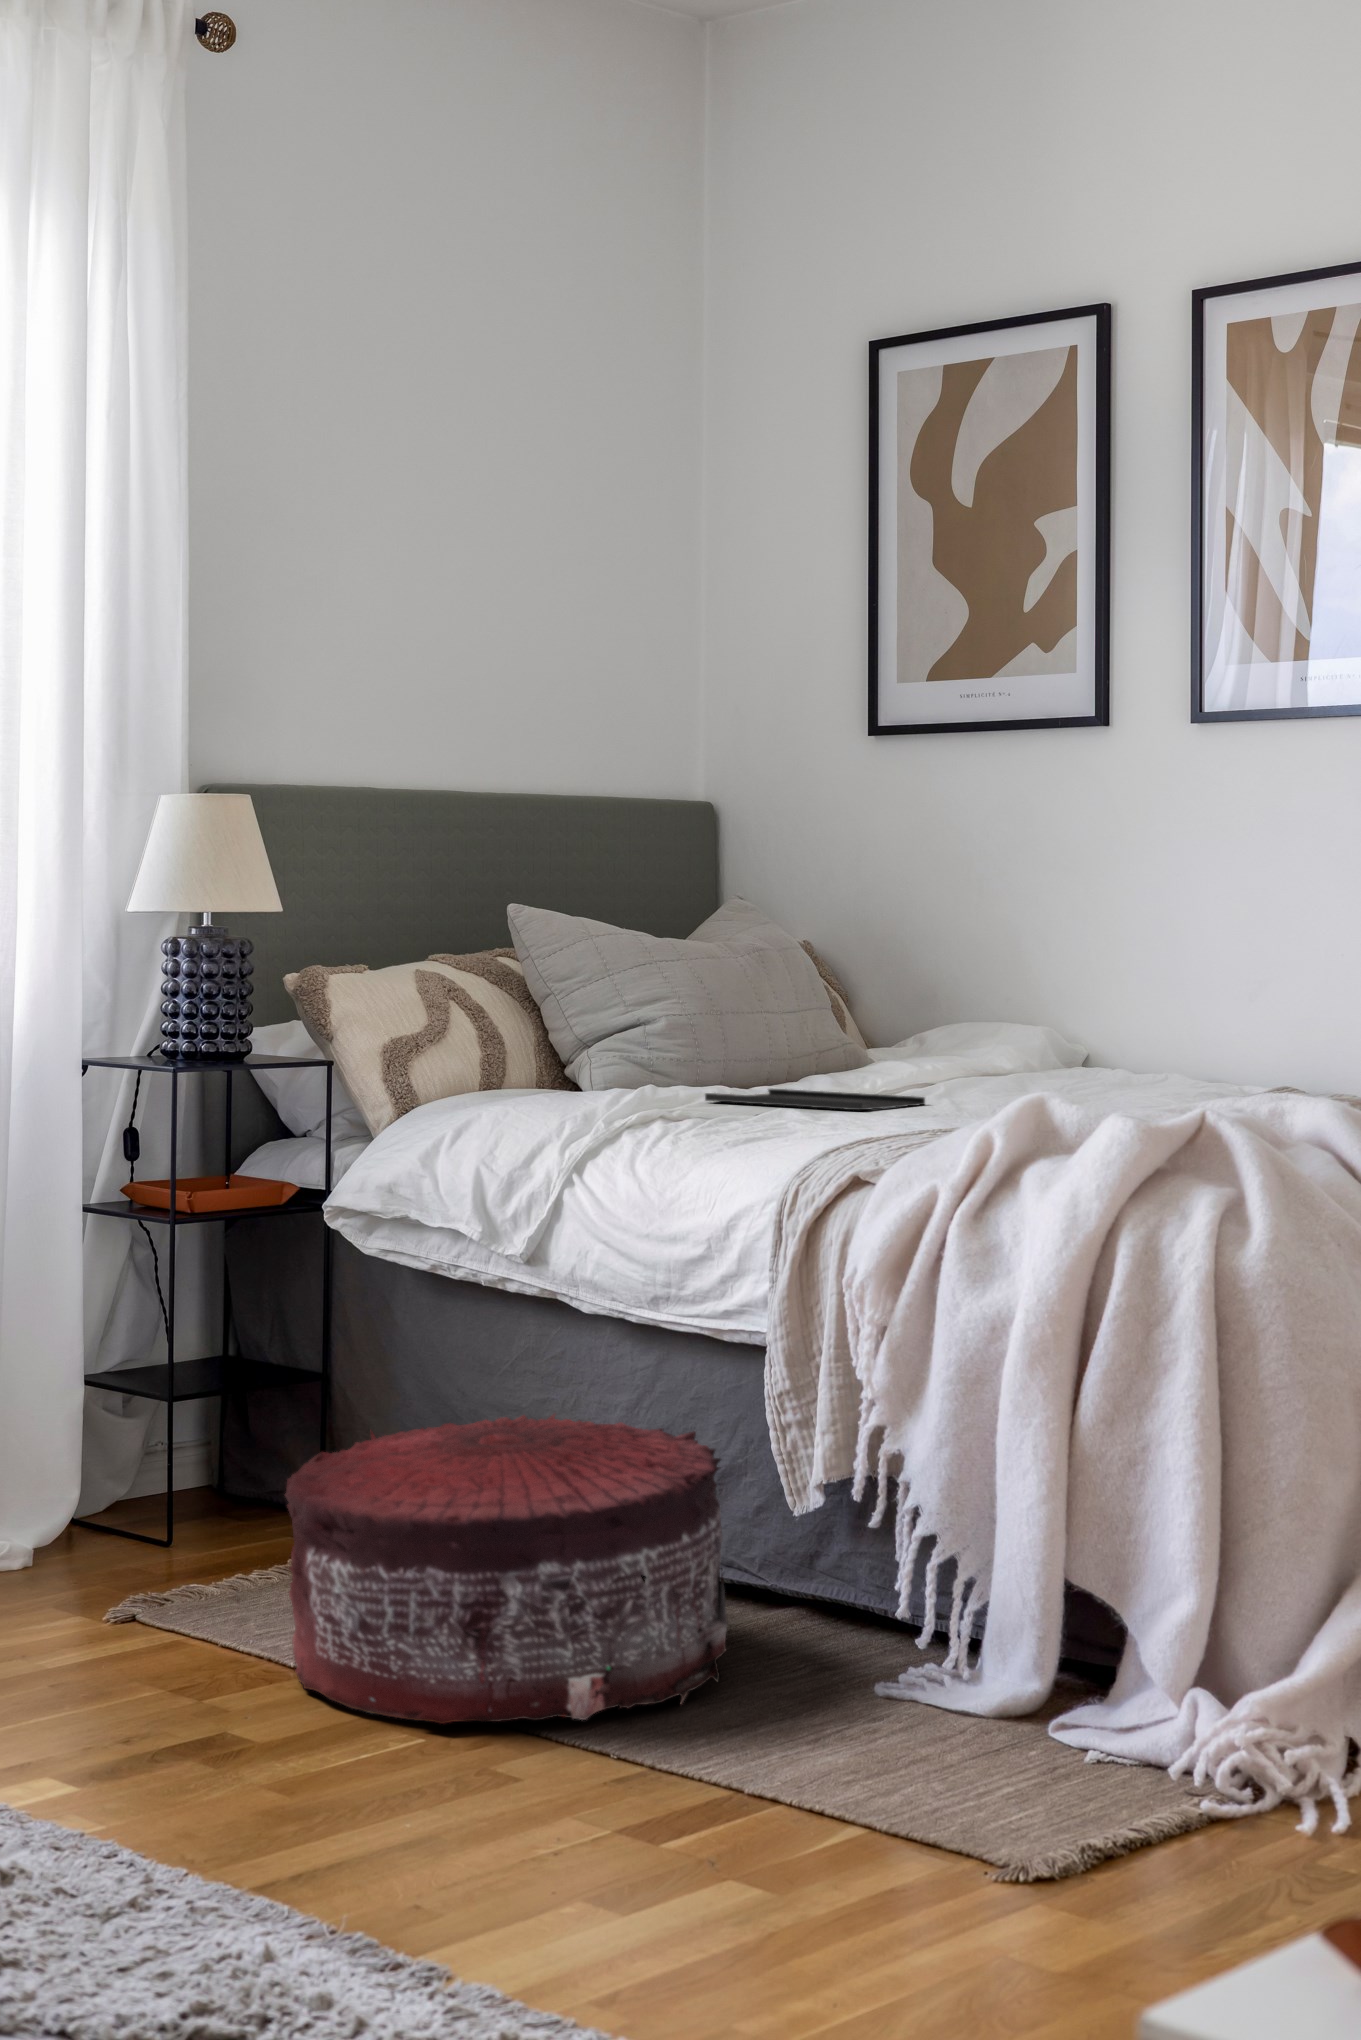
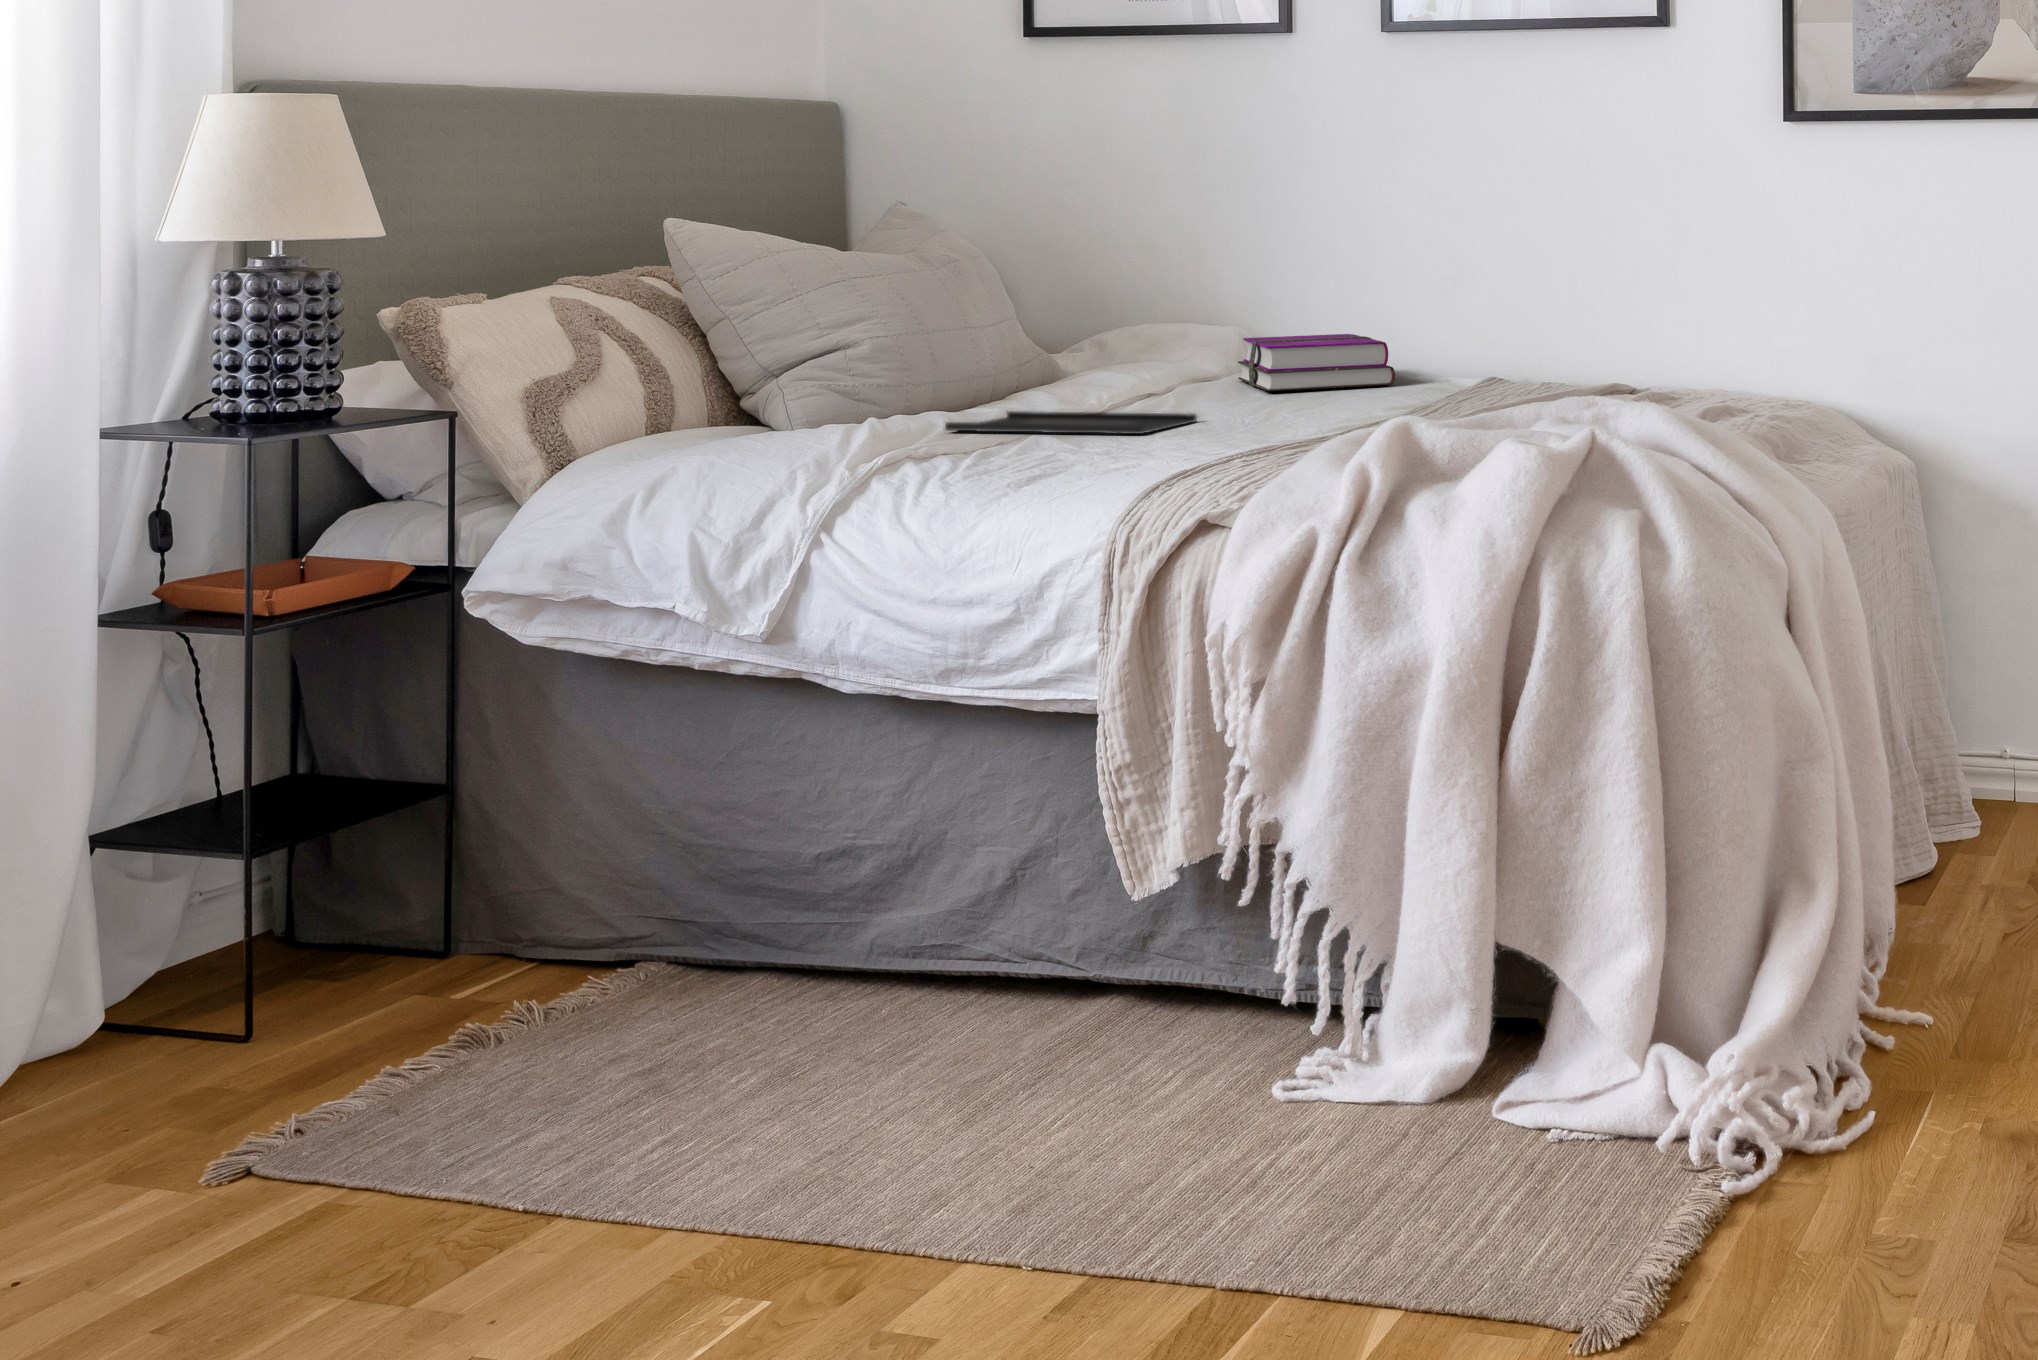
hardback book: none [1023,1035,1162,1086] -> present [1238,334,1395,391]
pouf: present [285,1414,728,1724] -> none [491,821,1100,1287]

